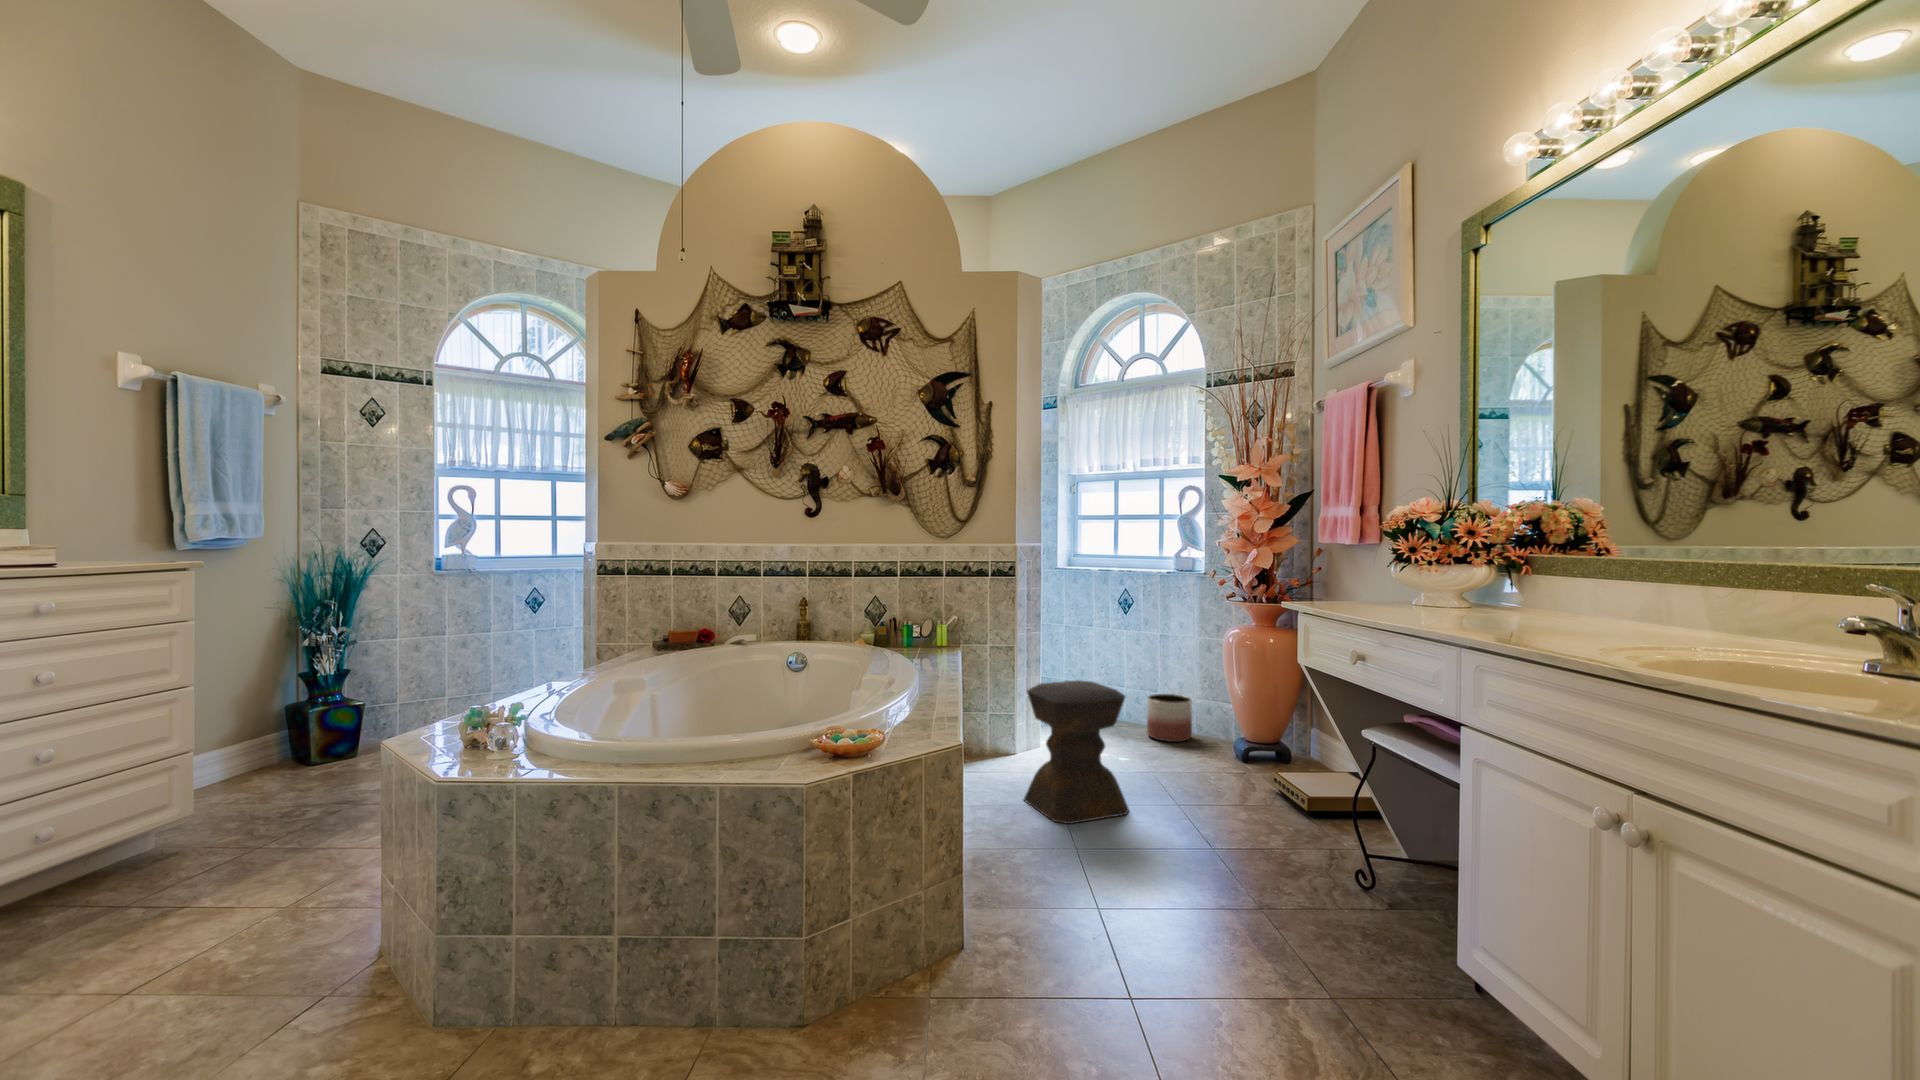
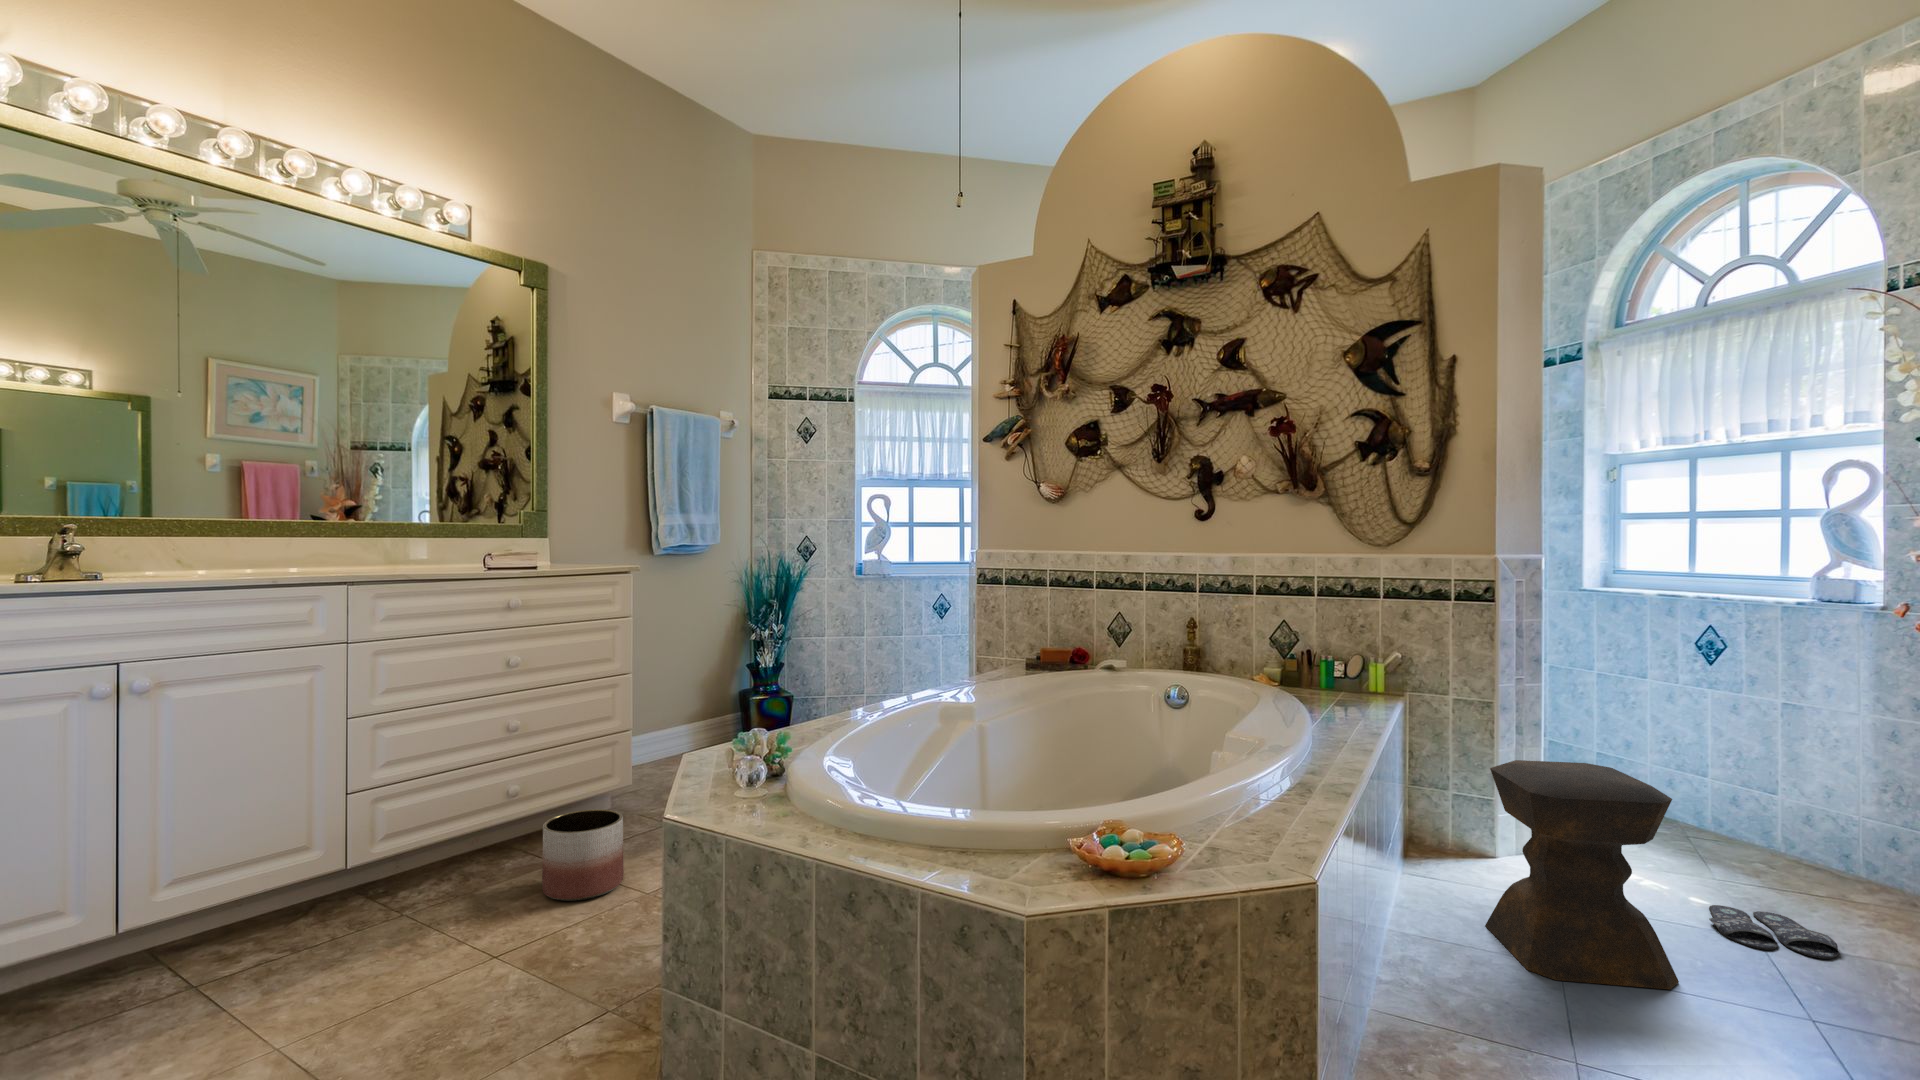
planter: present [1147,694,1192,742] -> present [542,809,624,901]
slippers: none [1134,761,1194,782] -> present [1709,905,1839,959]

